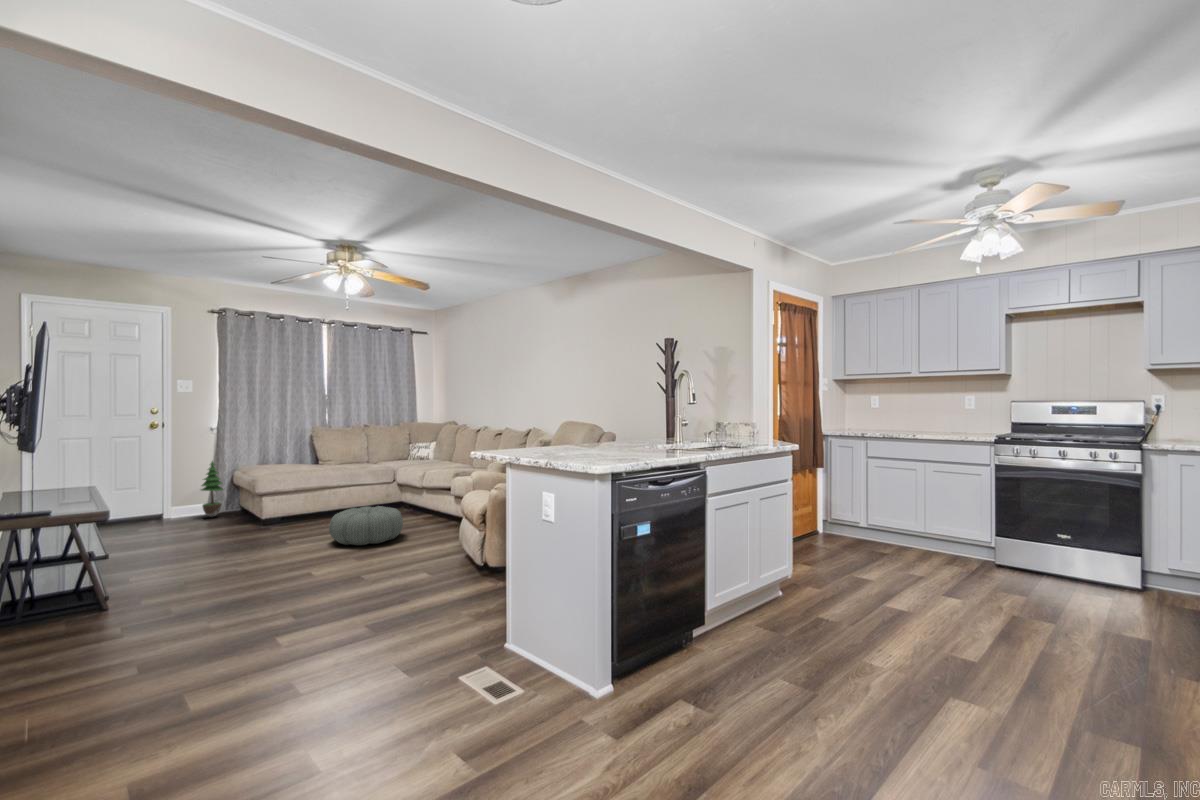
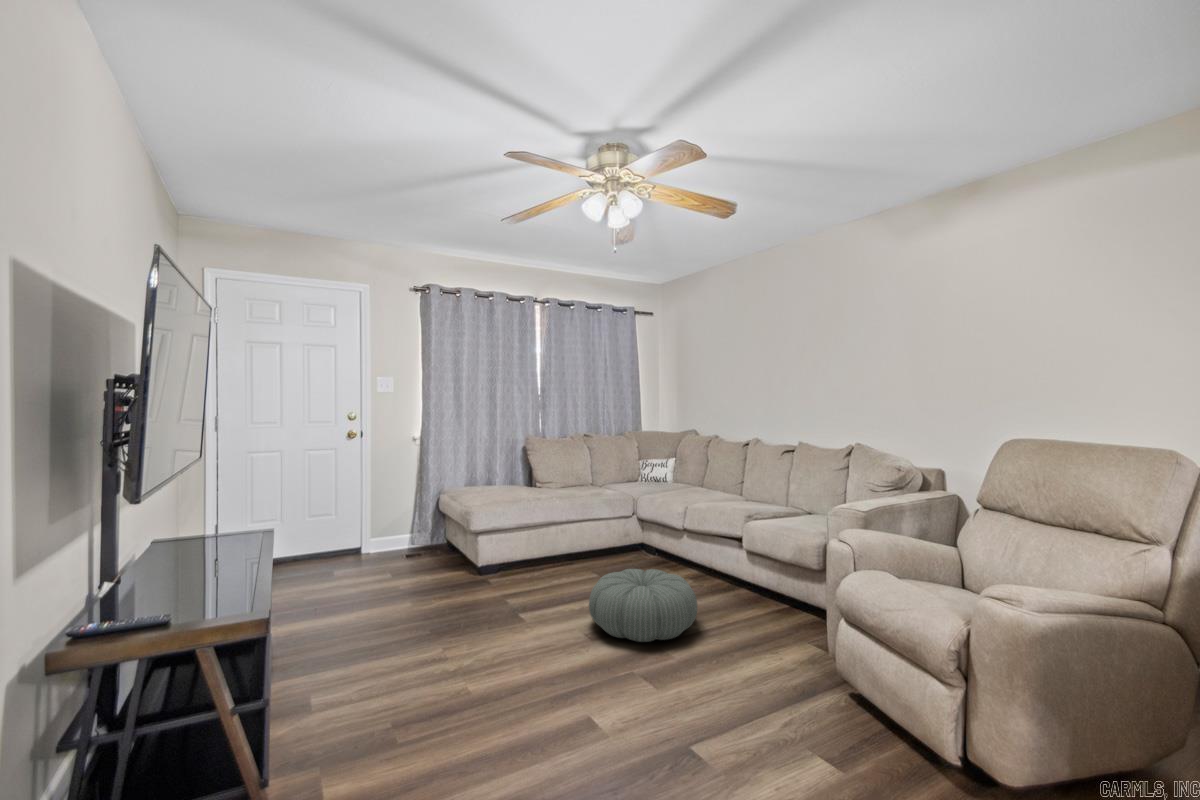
potted tree: present [201,461,223,517] -> none [401,480,429,554]

